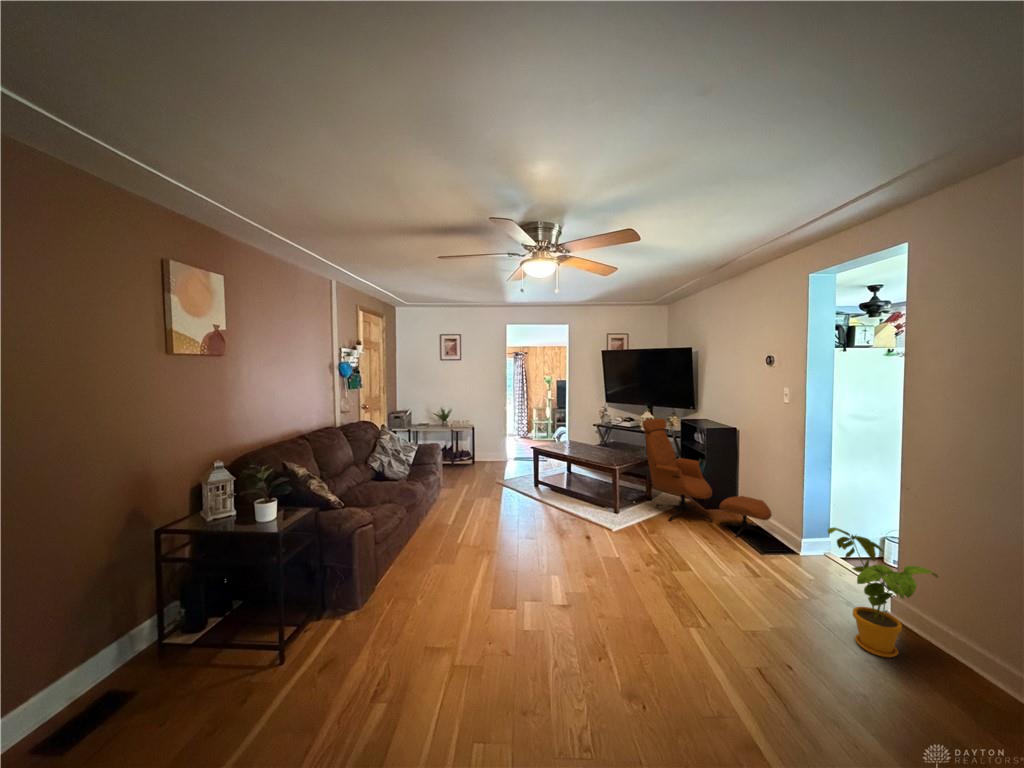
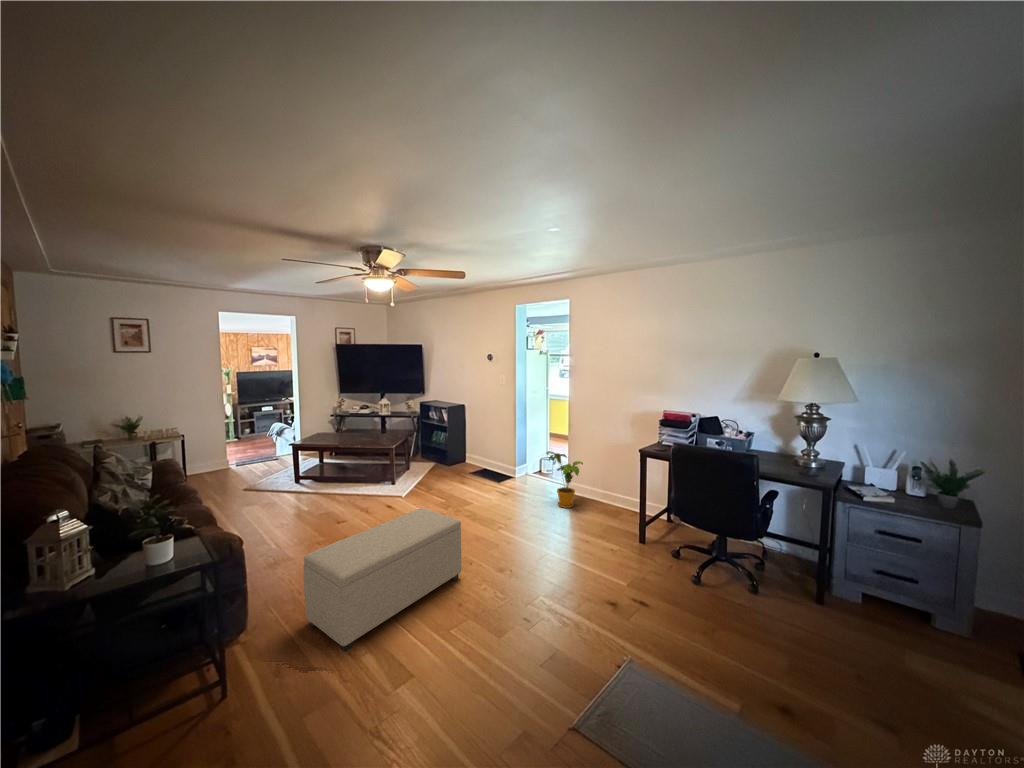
lounge chair: present [643,419,772,538] -> none [406,403,495,479]
ottoman: none [372,552,569,688] -> present [304,508,461,652]

